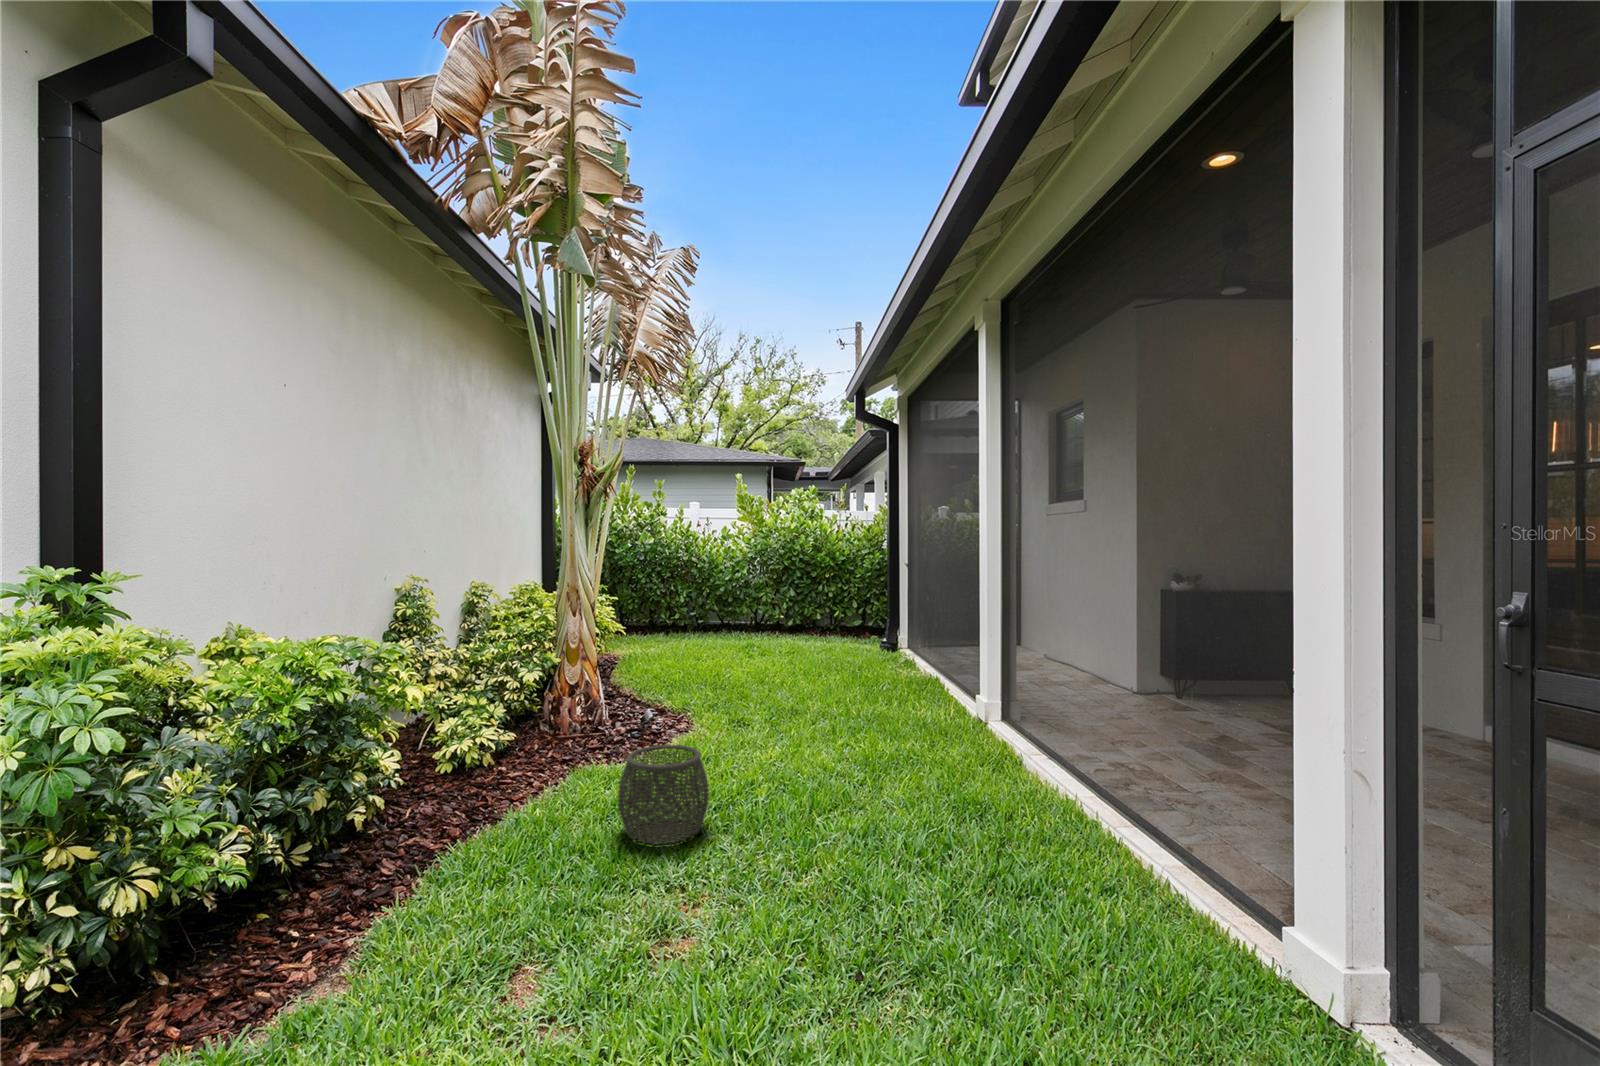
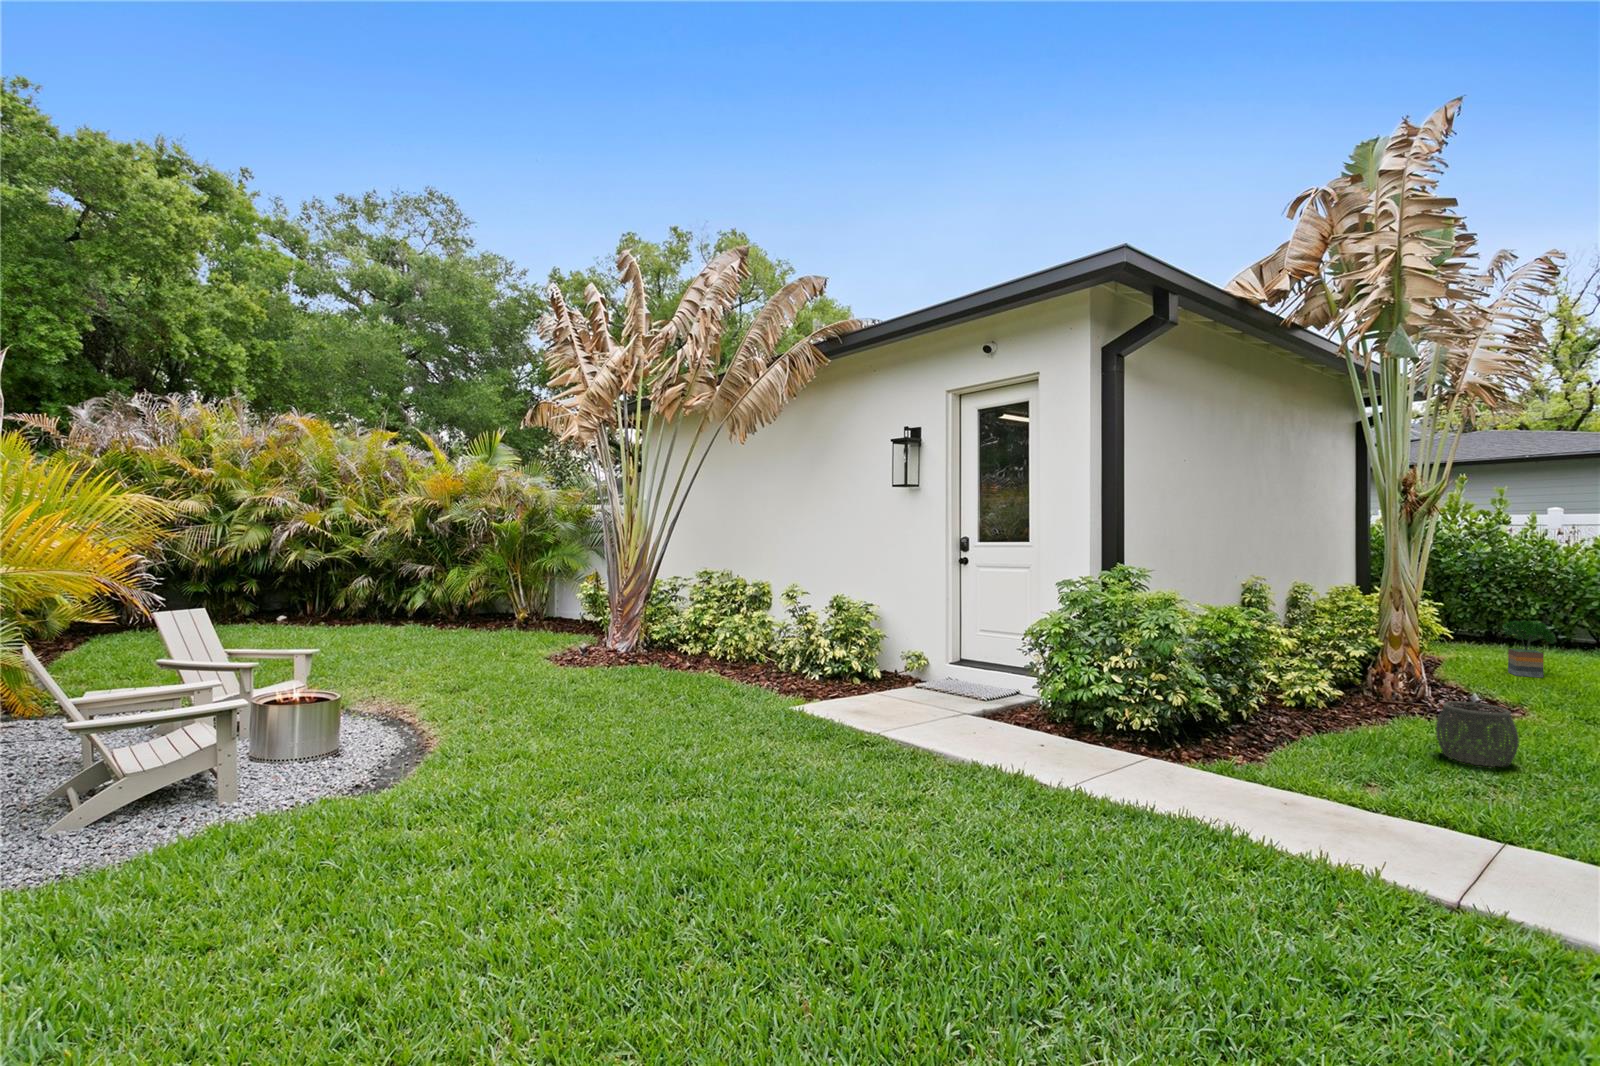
potted tree: none [667,609,709,669] -> present [1503,621,1555,678]

